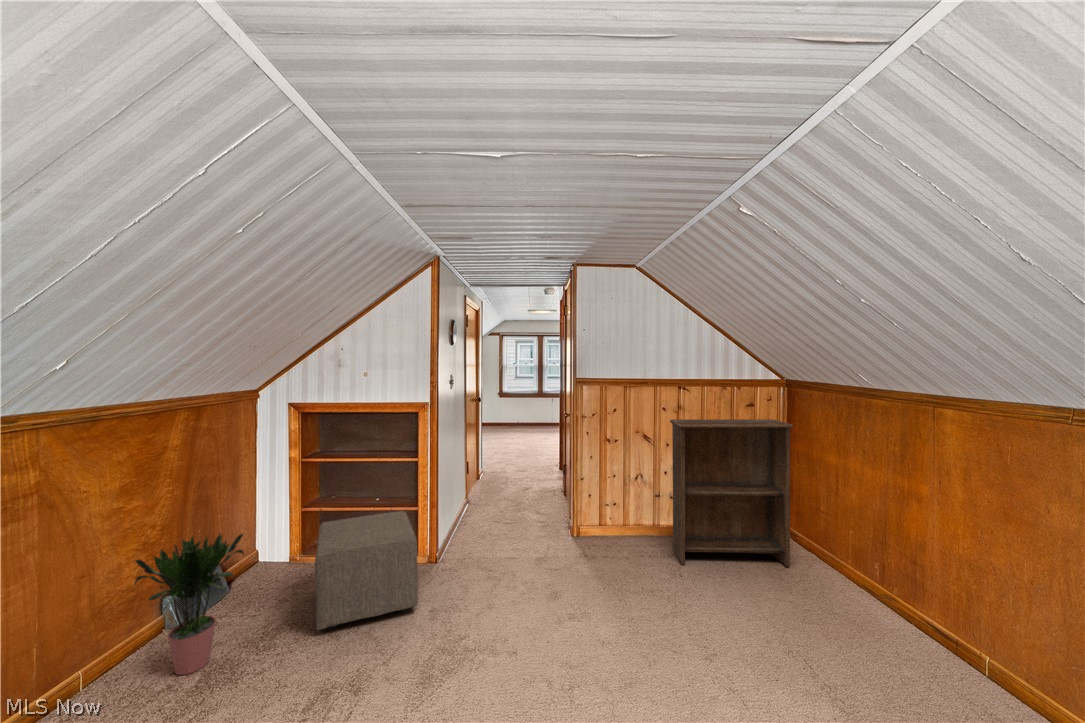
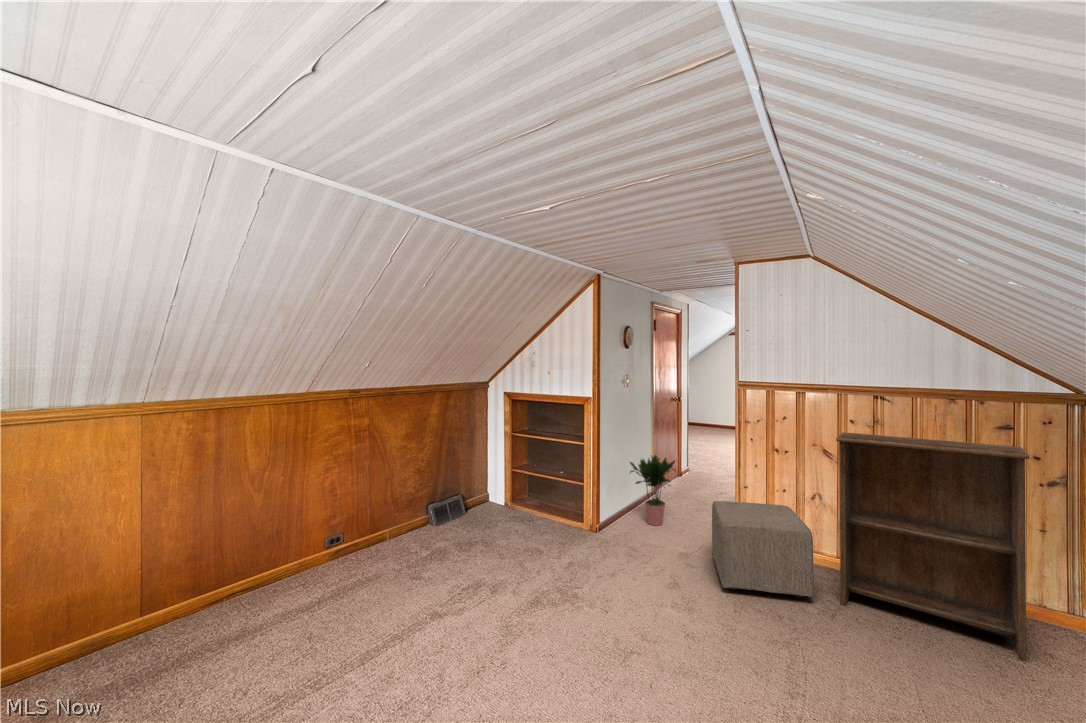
ottoman: present [315,511,418,630] -> present [712,501,814,598]
potted plant: present [135,534,244,675] -> present [630,456,675,526]

